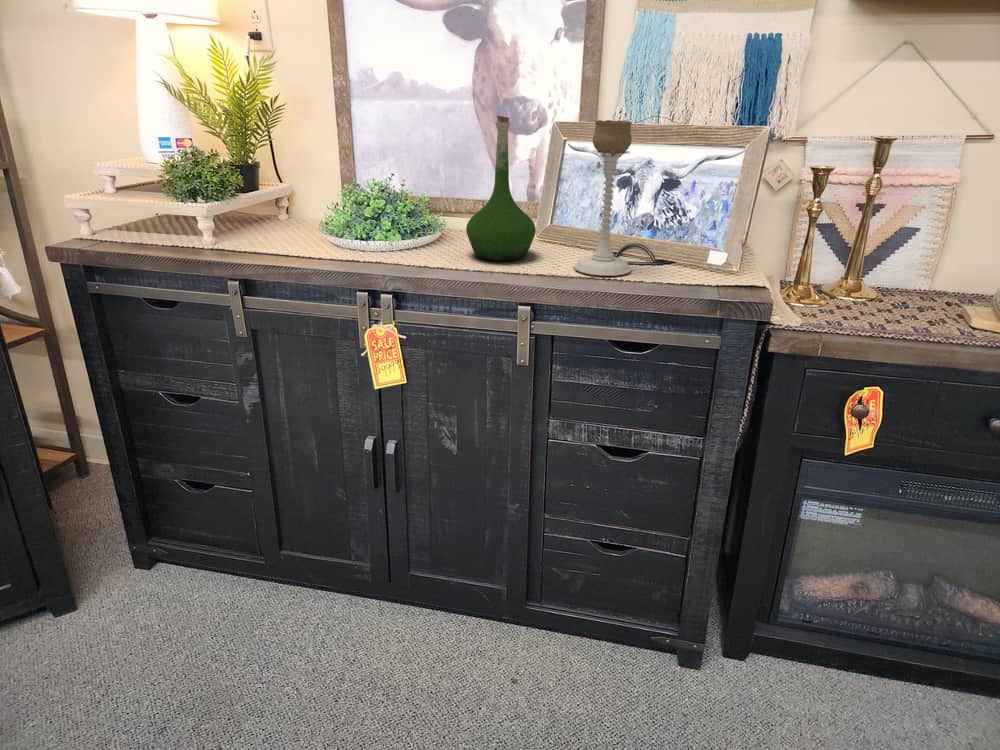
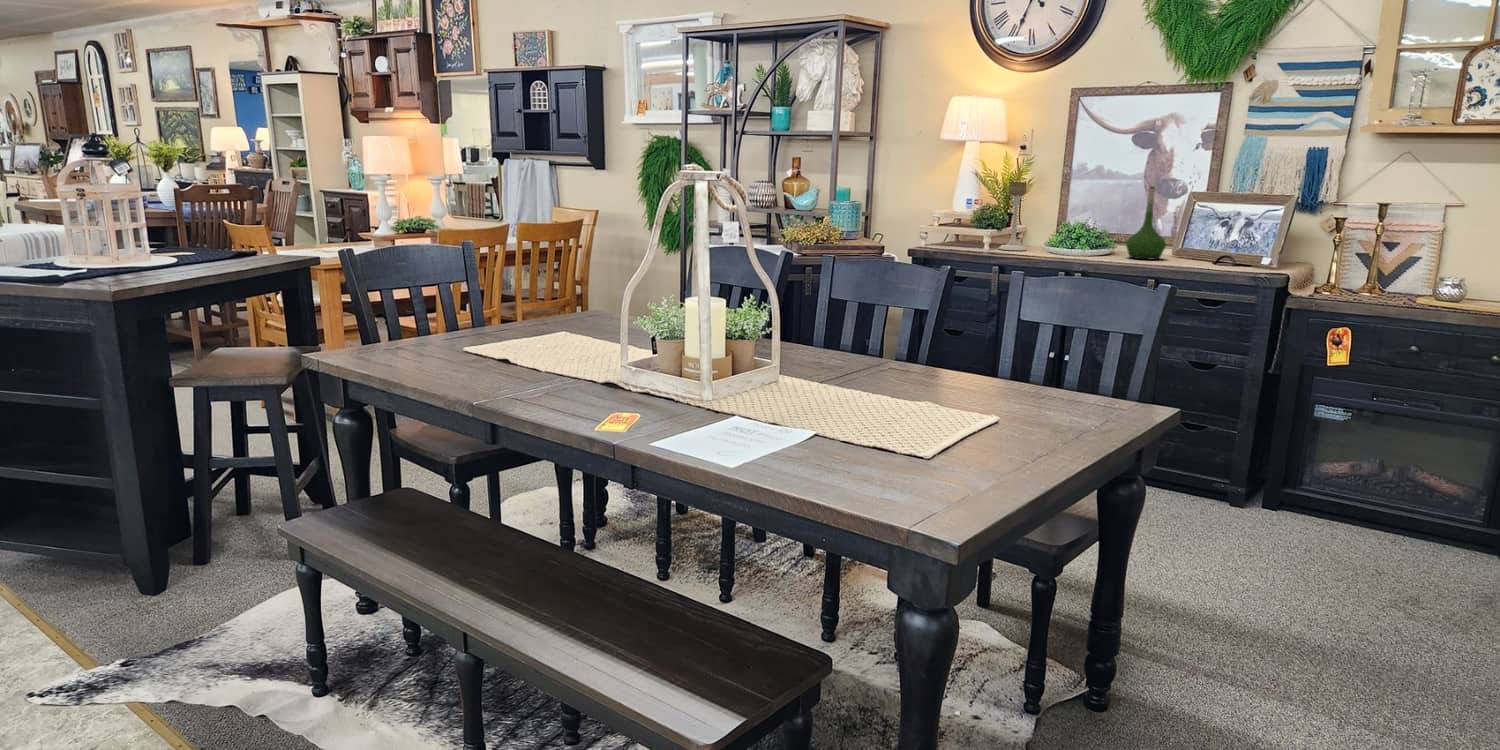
candle holder: present [574,120,632,276] -> present [999,182,1027,251]

